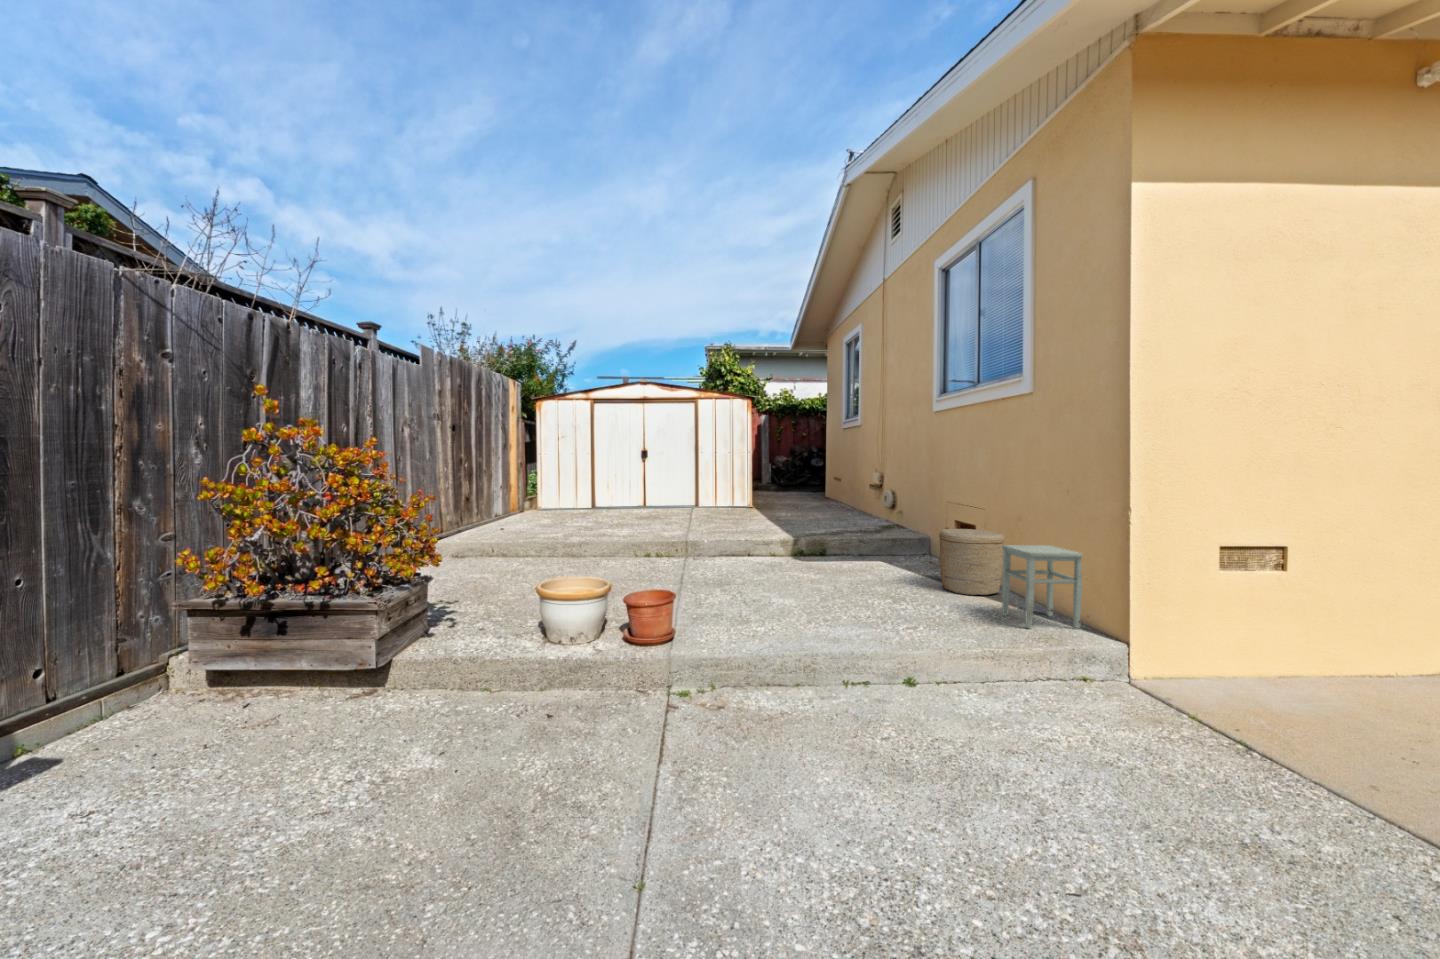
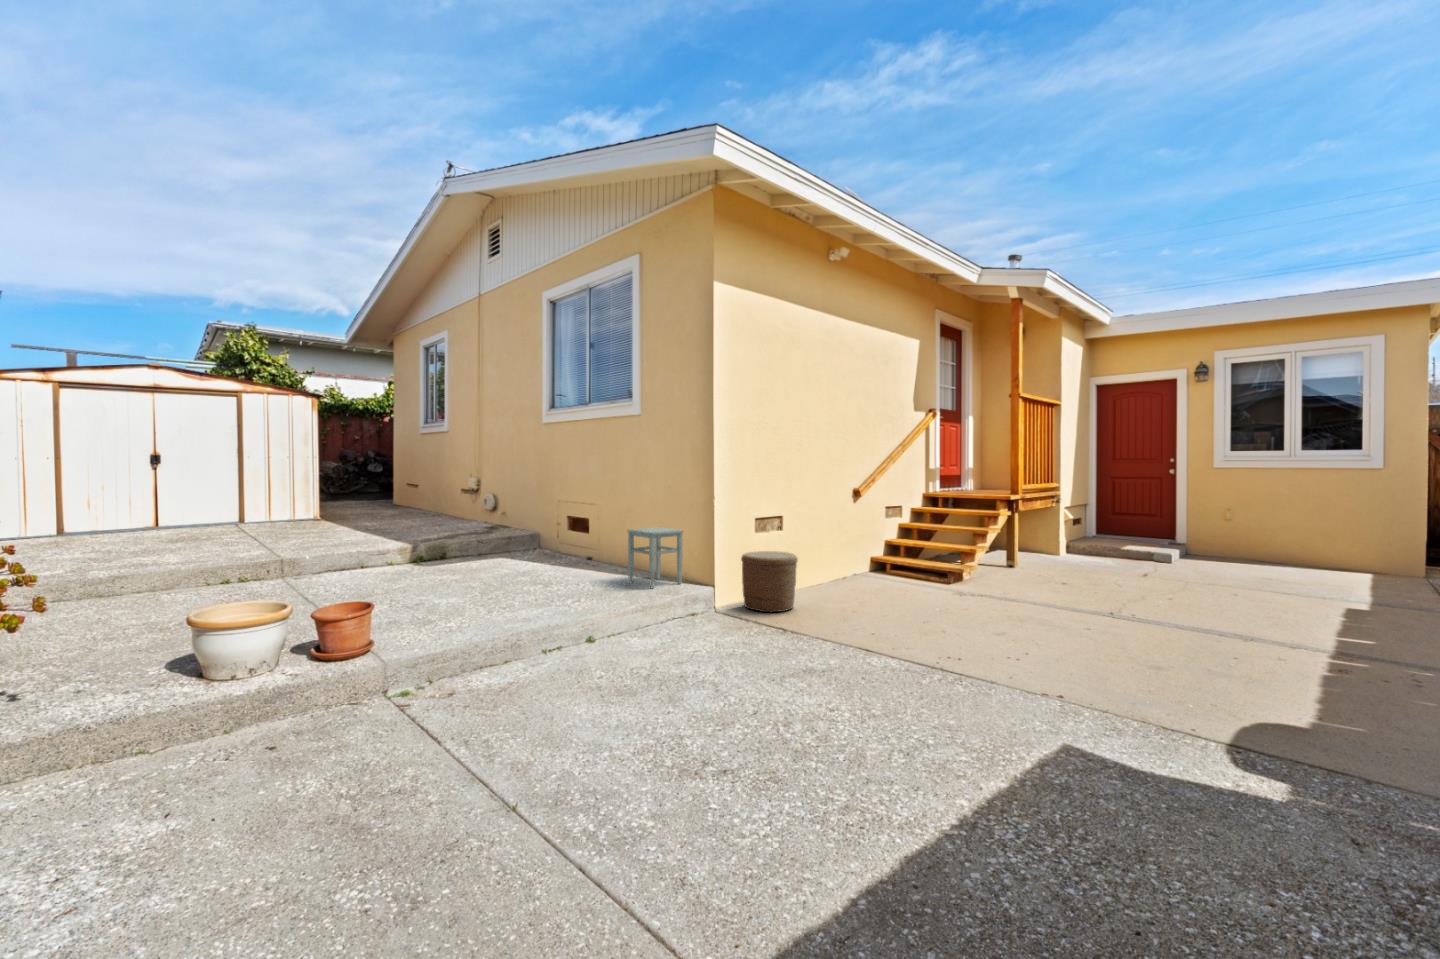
woven basket: present [939,529,1005,595] -> present [741,551,798,612]

